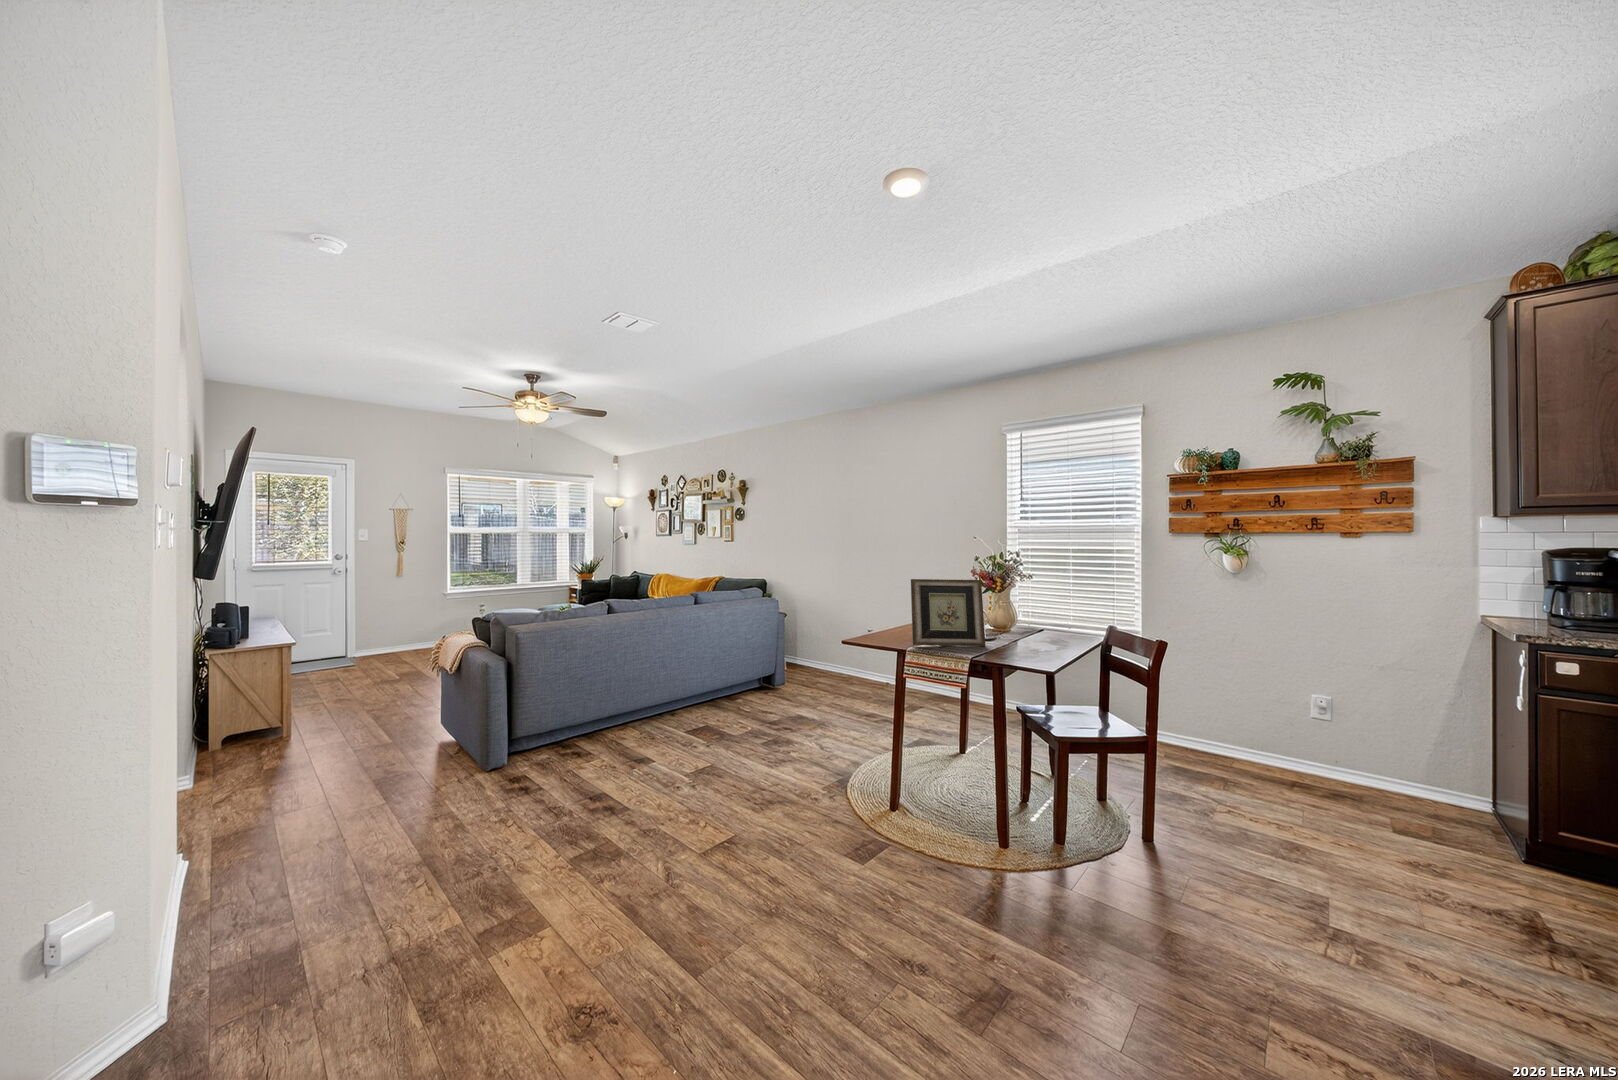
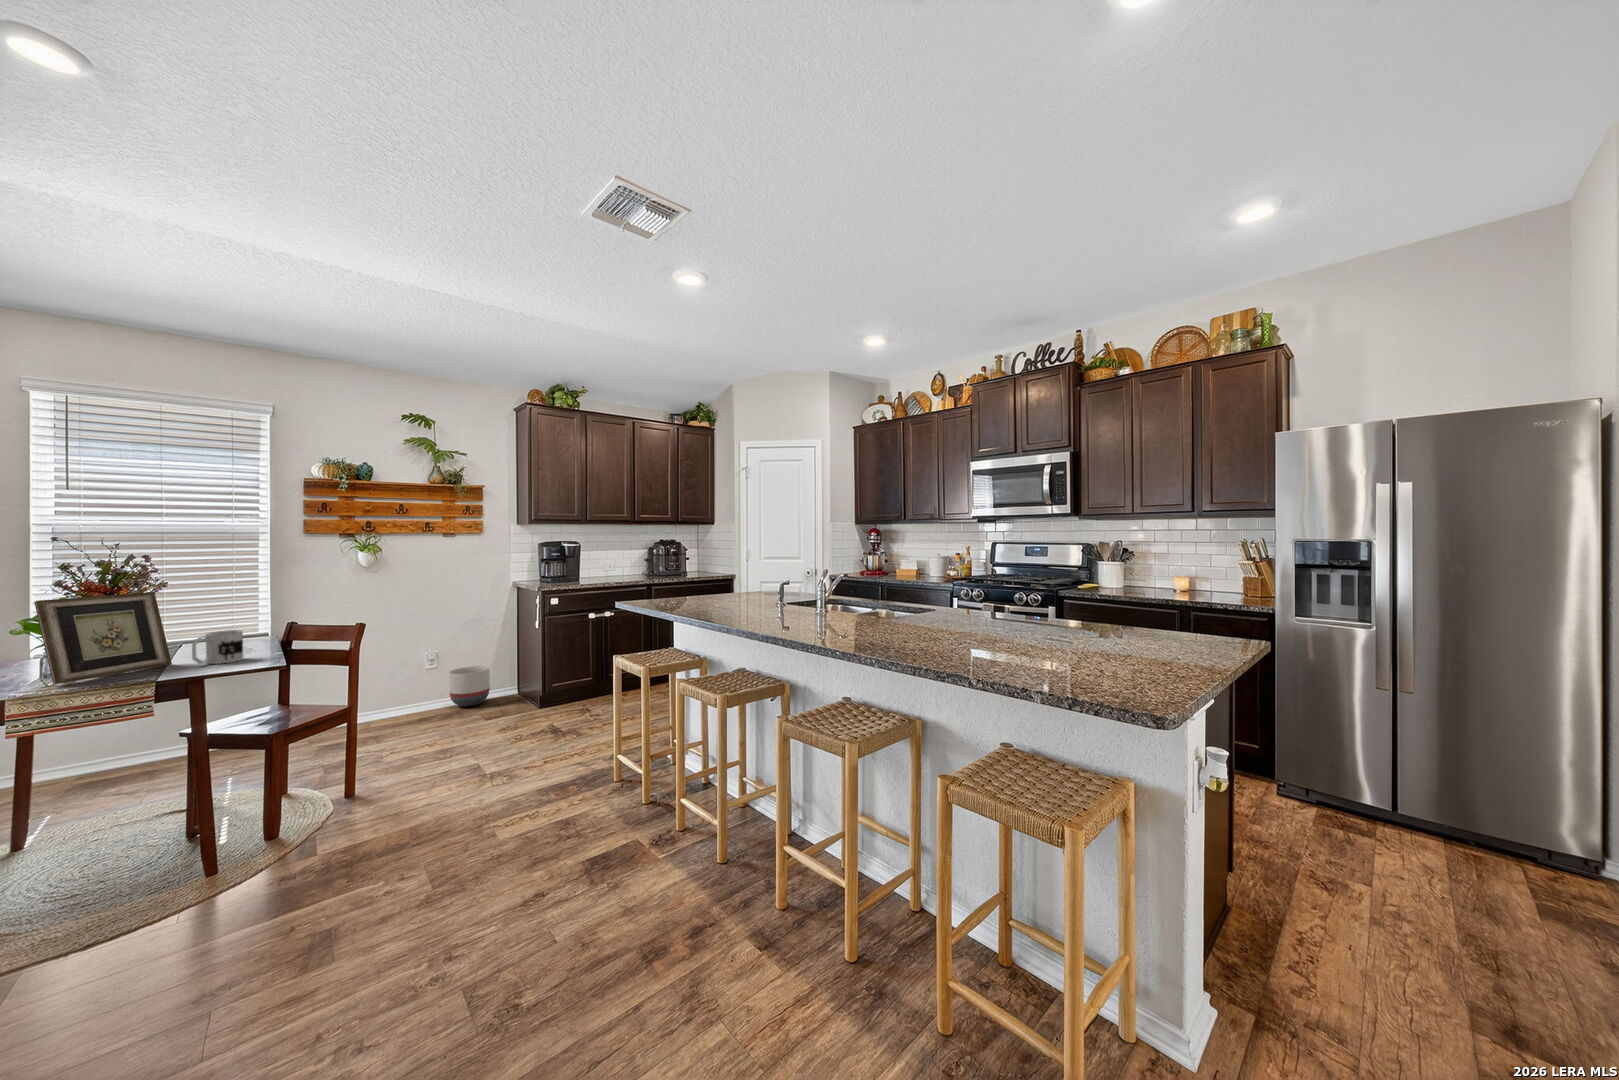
mug: none [986,622,1025,654] -> present [192,630,243,664]
planter: none [1346,734,1421,800] -> present [449,666,490,707]

